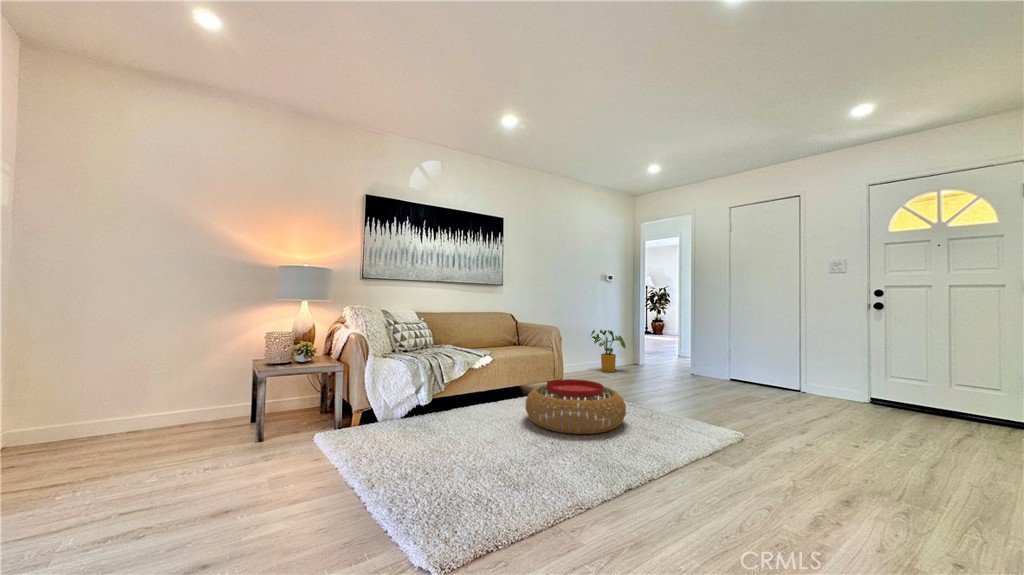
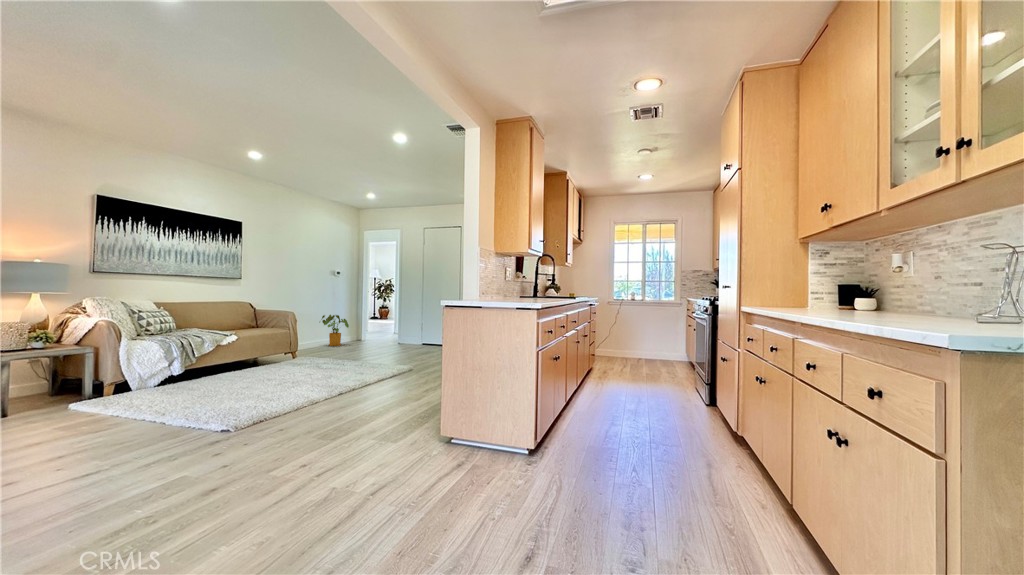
pouf: present [525,379,626,434] -> none [268,347,341,379]

